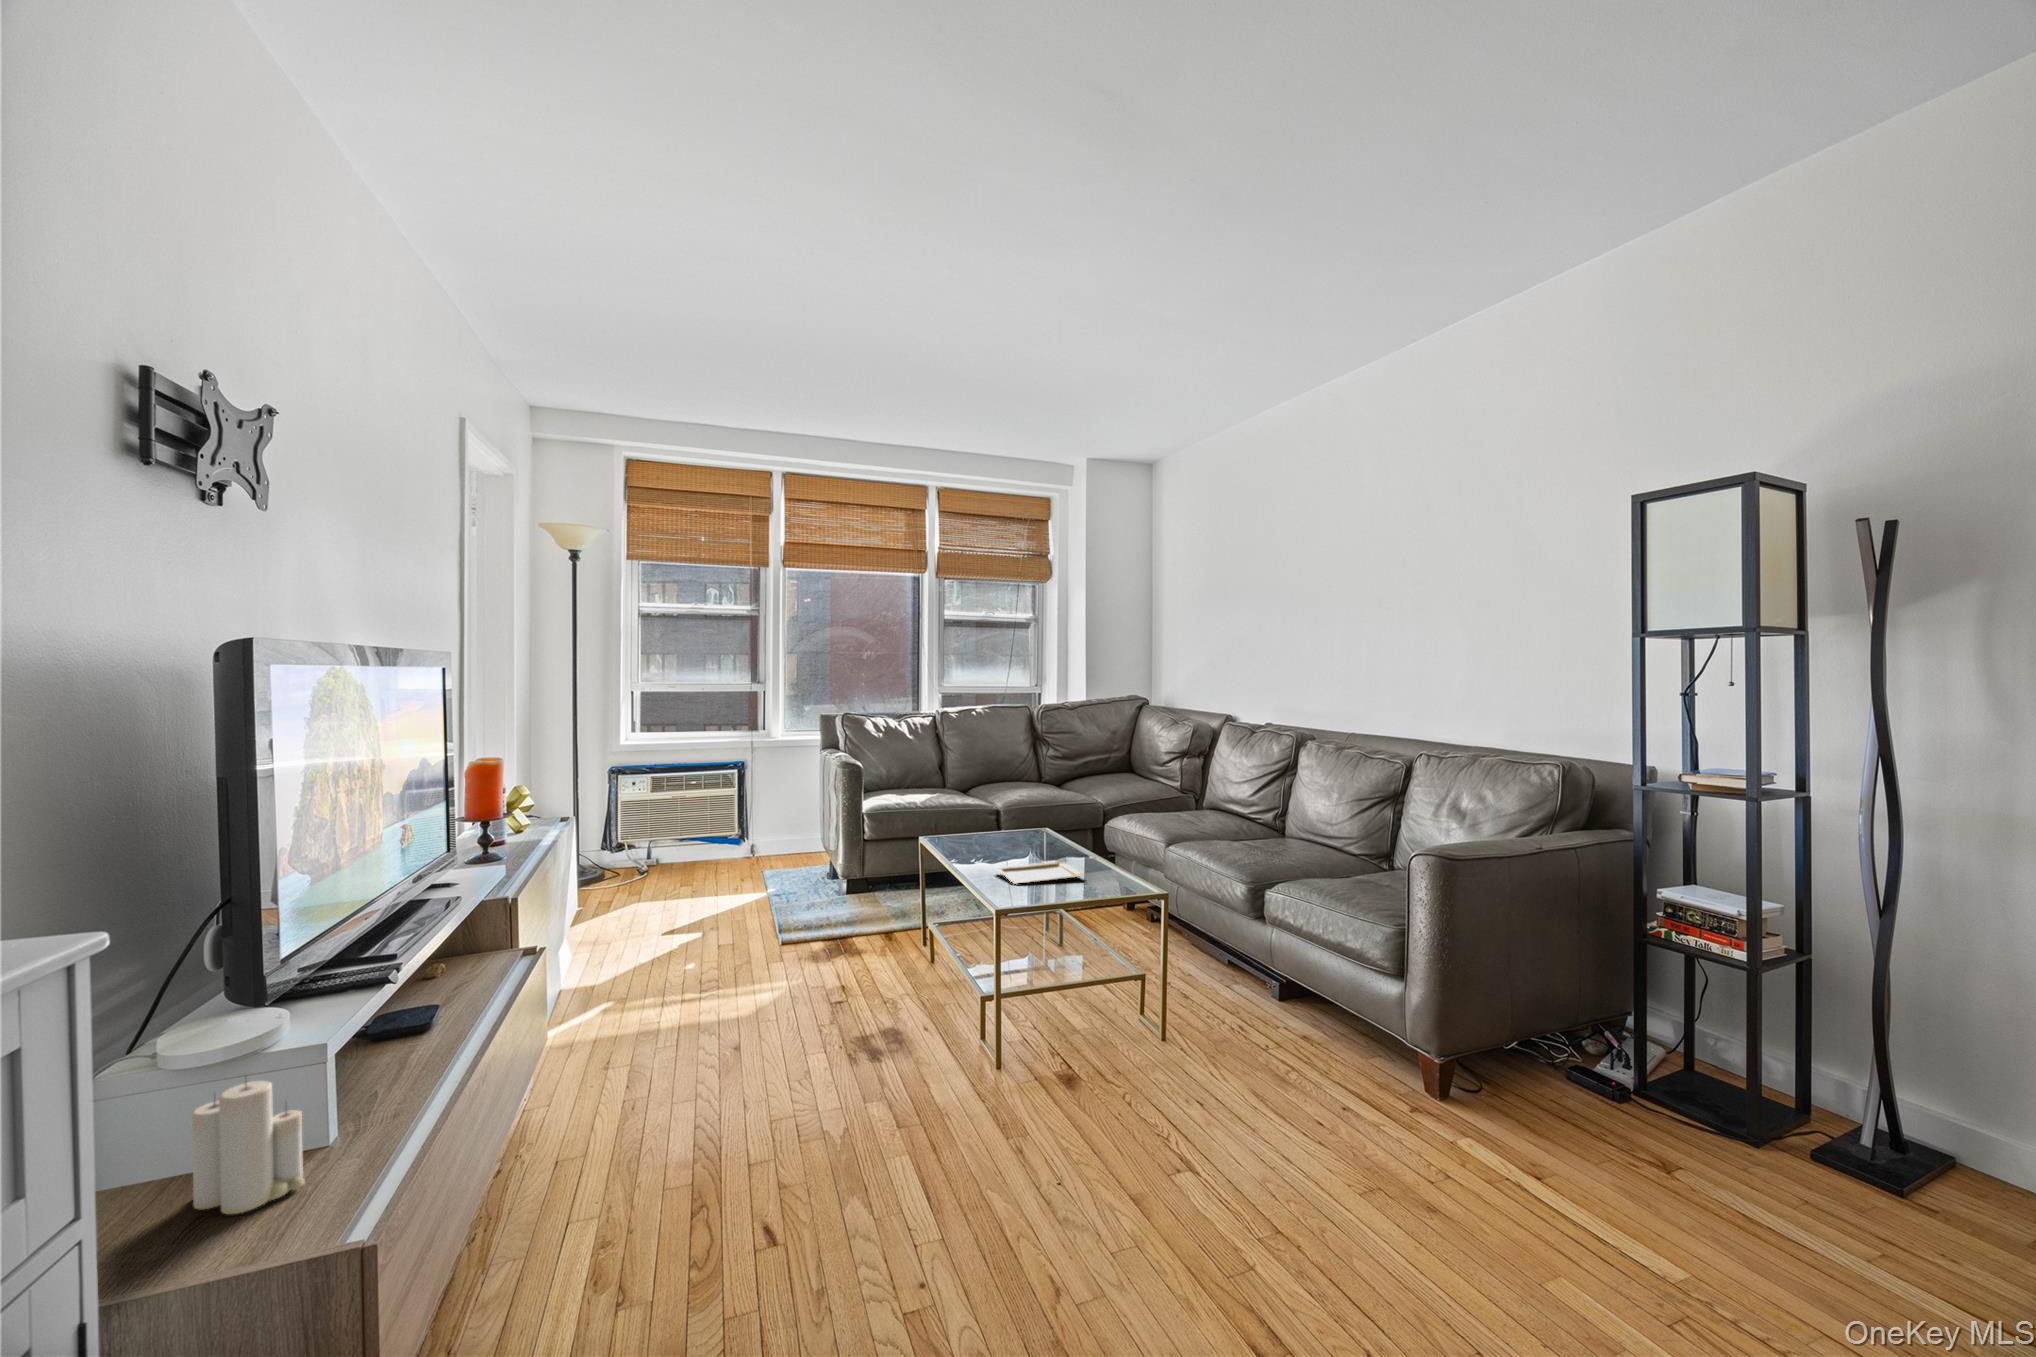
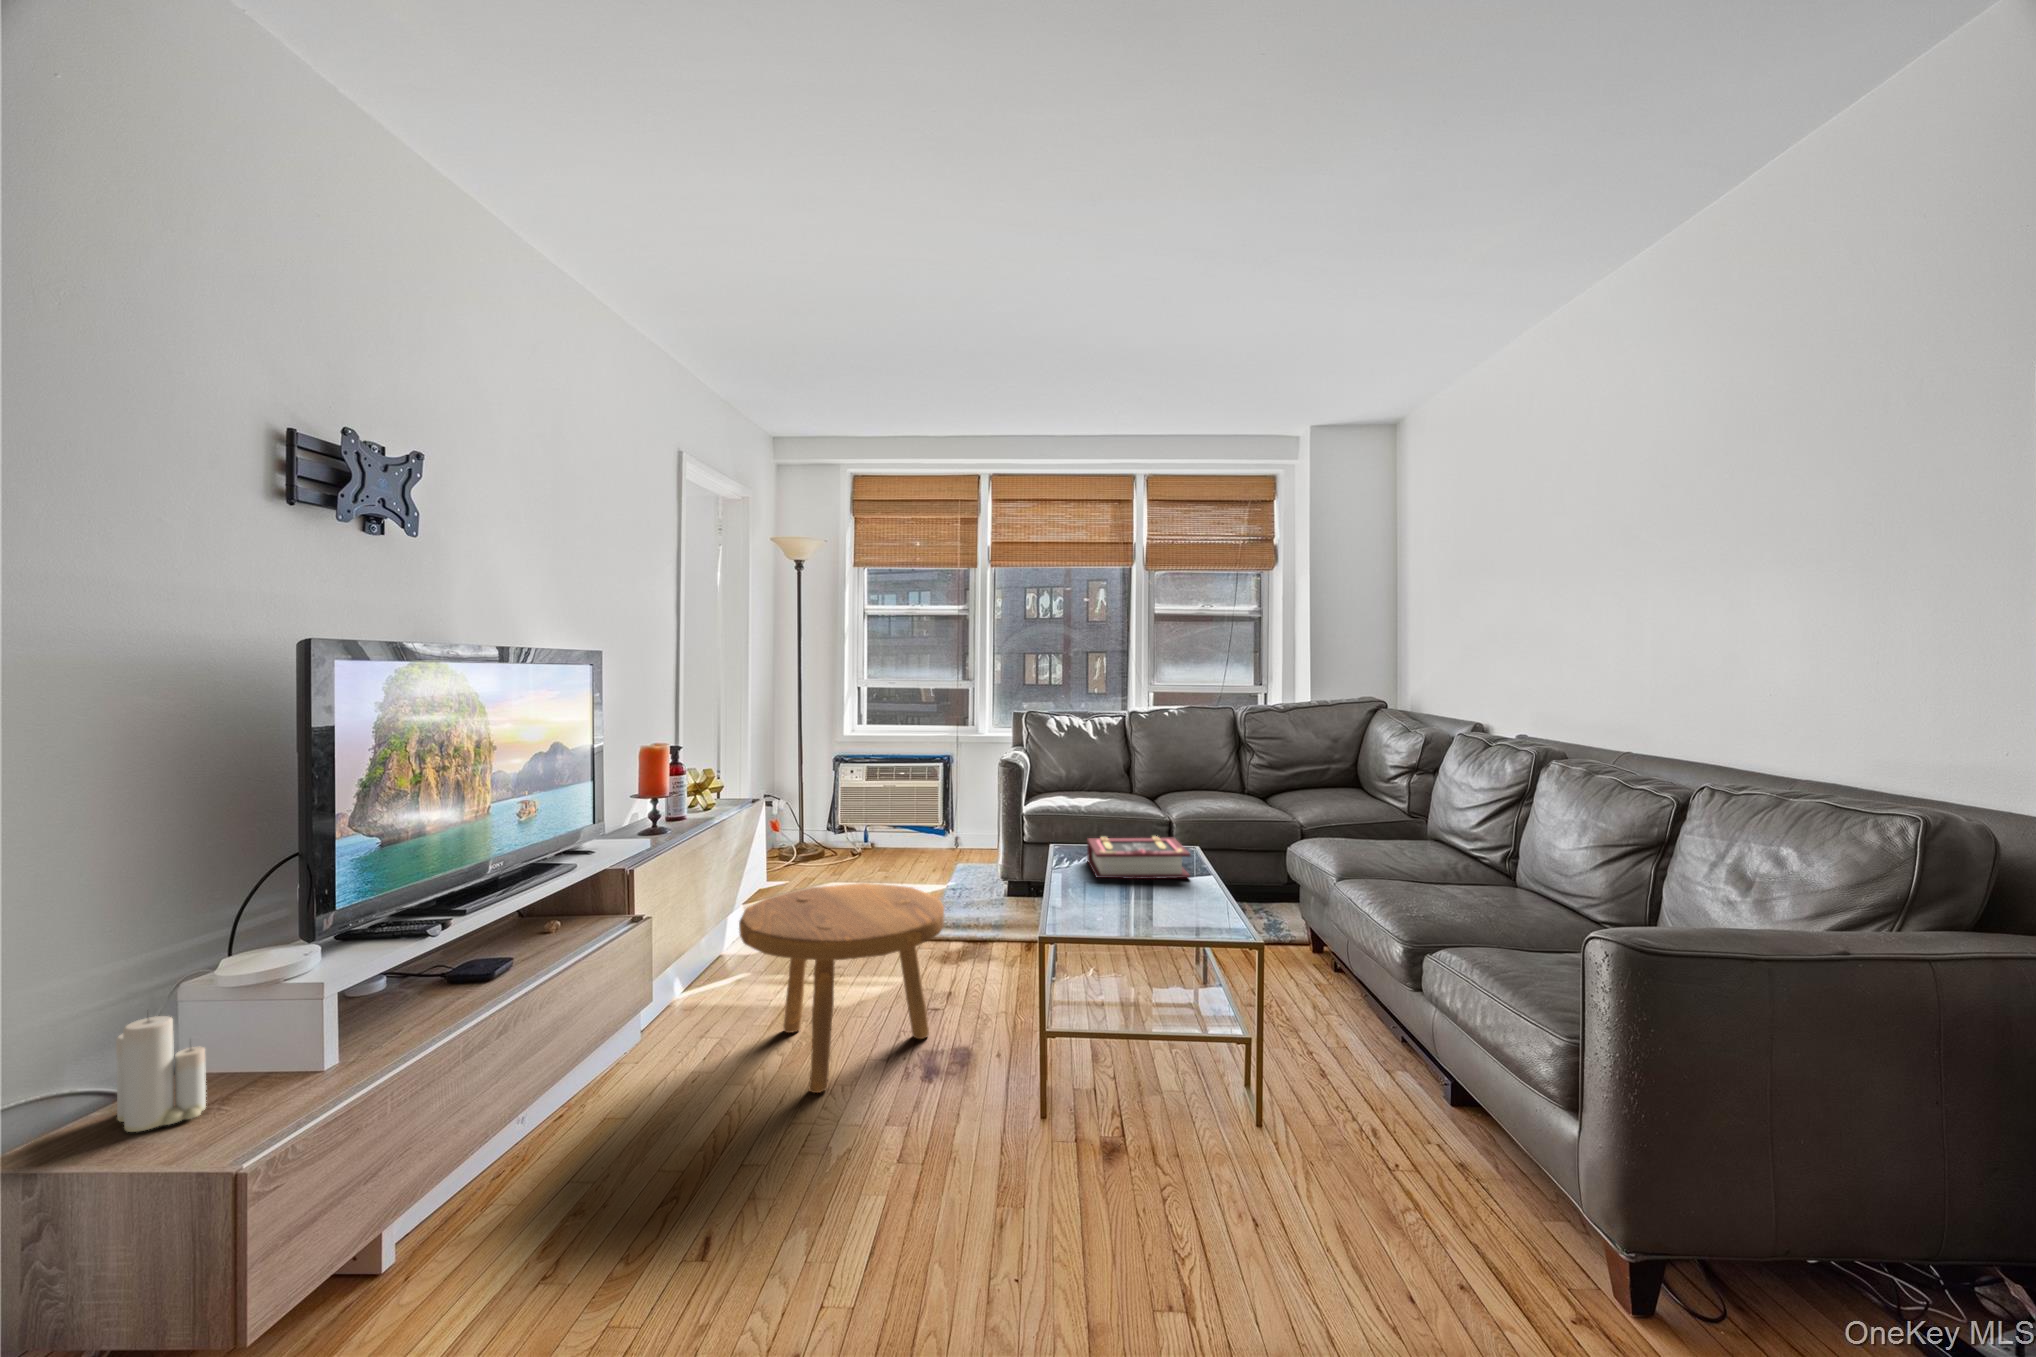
book: none [953,821,1051,862] -> present [1087,836,1190,879]
tray: present [996,862,1084,884] -> none [1099,887,1198,910]
footstool: none [672,885,875,1086] -> present [739,883,944,1093]

